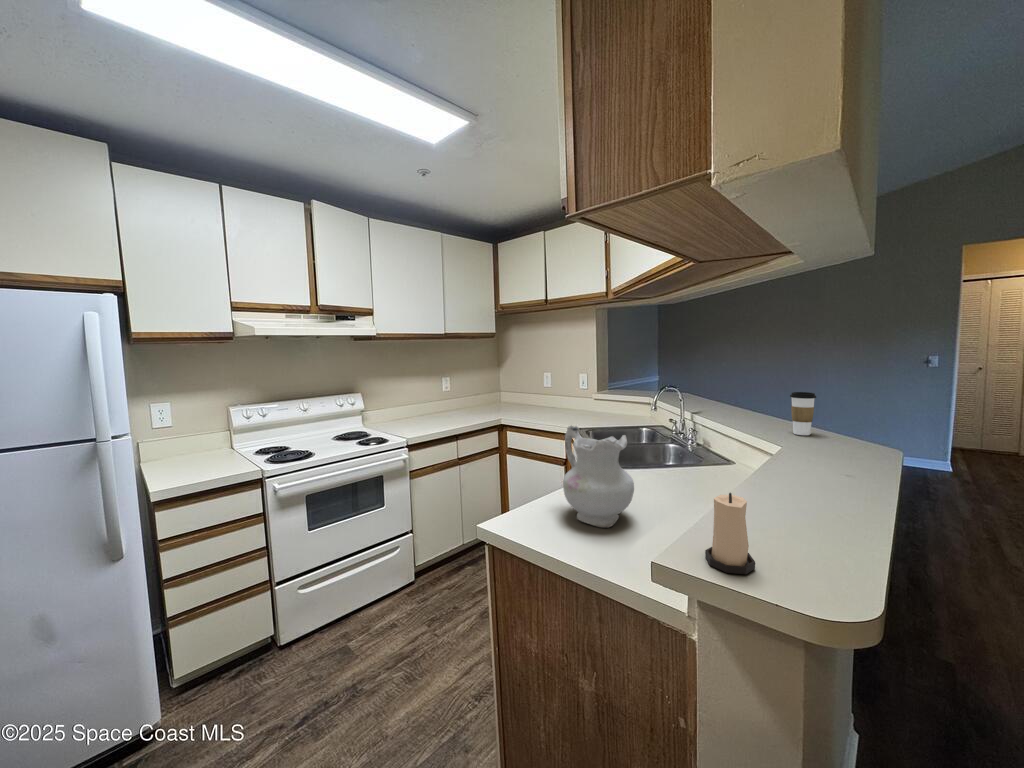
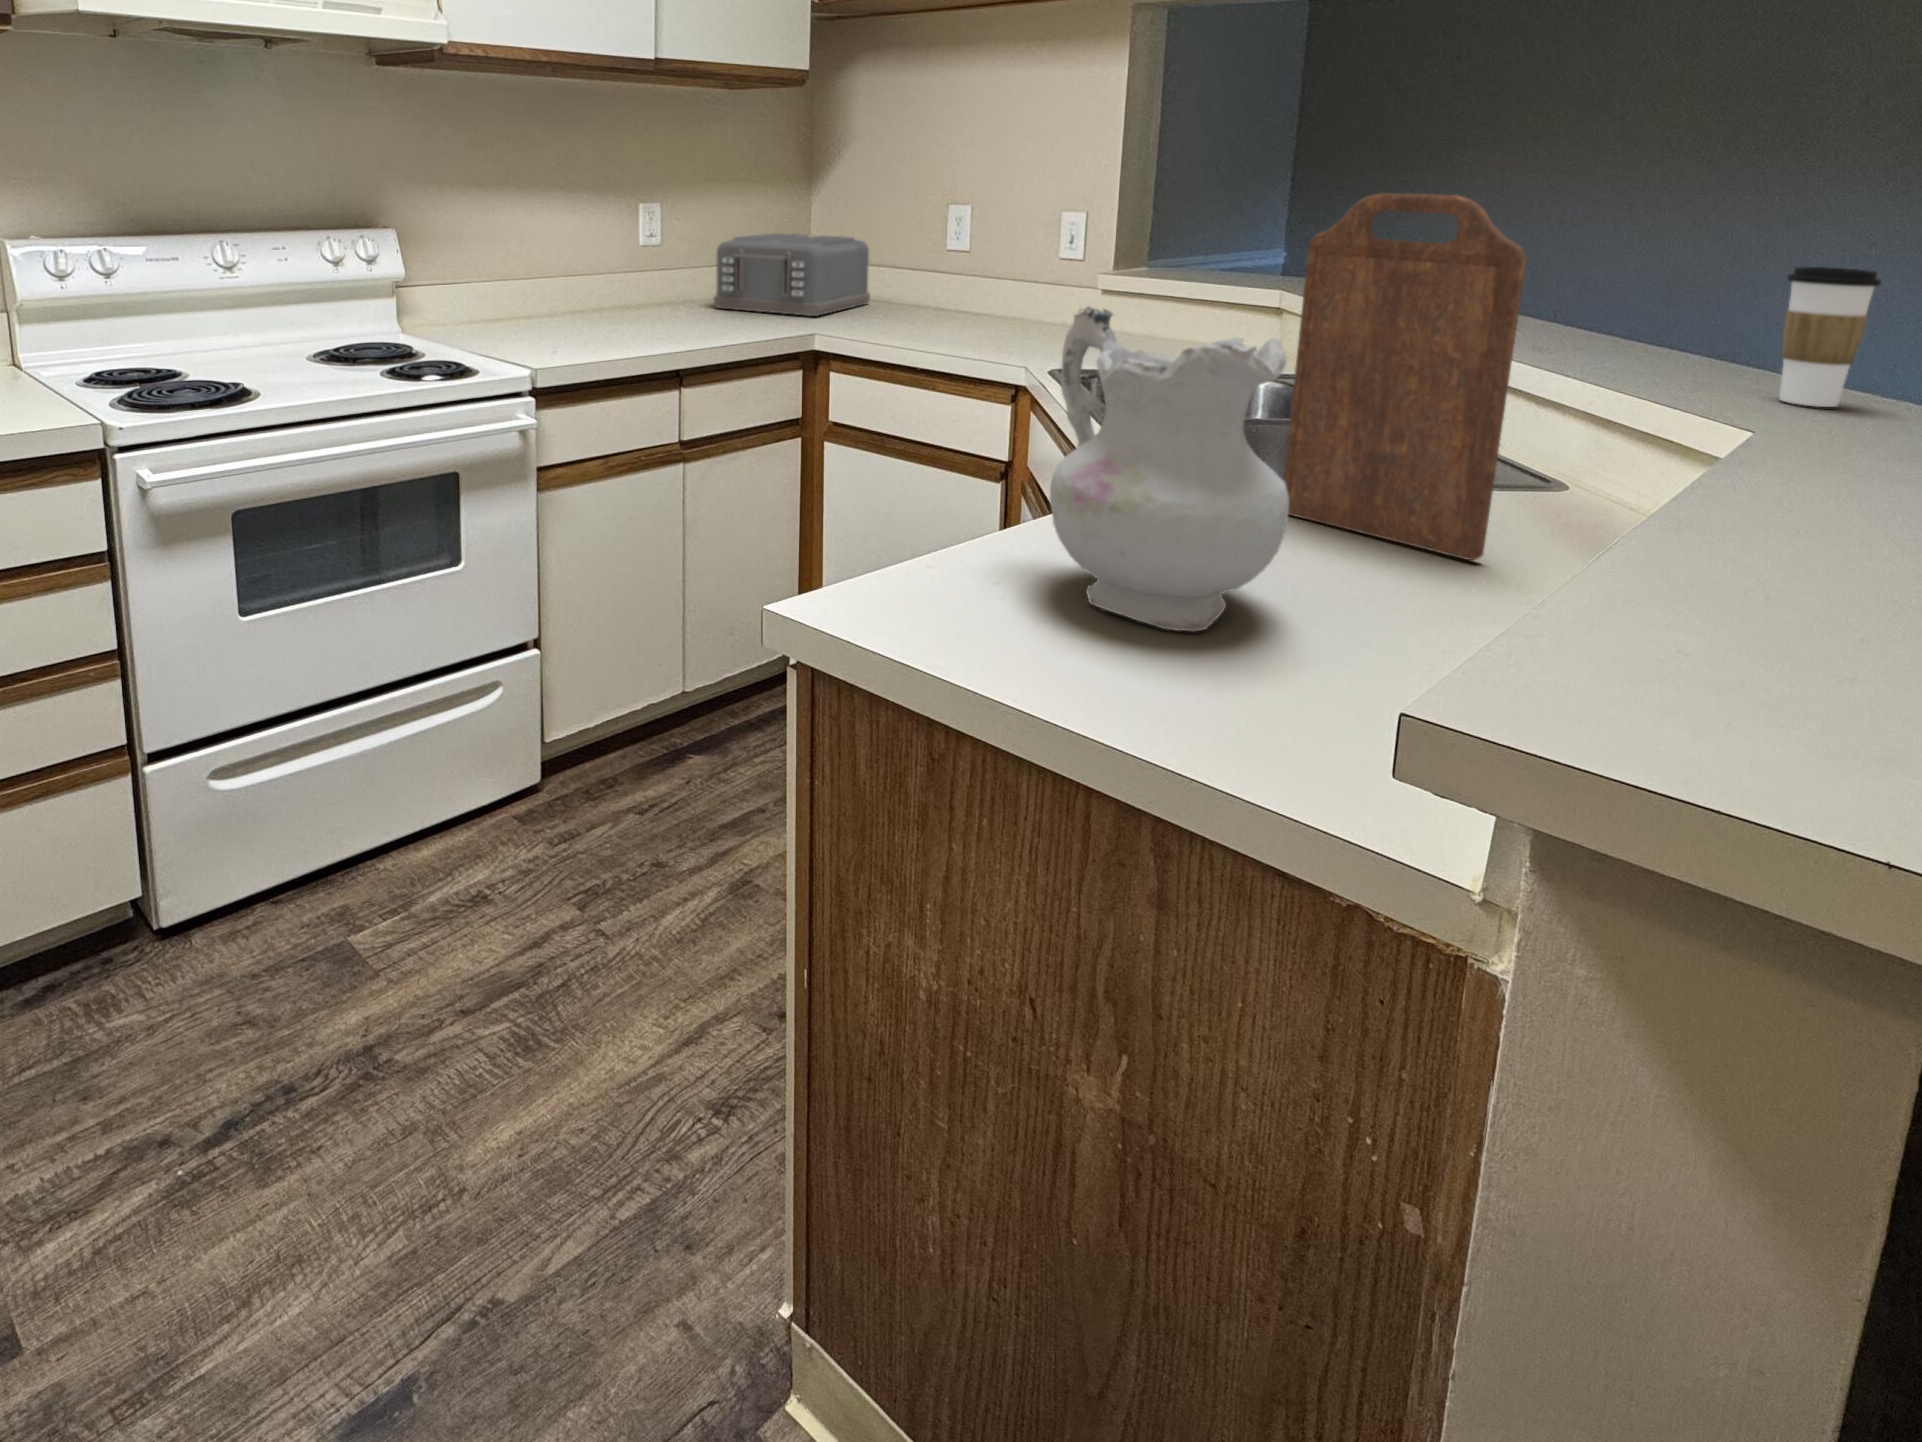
cutting board: none [641,382,702,495] -> present [1283,193,1527,560]
toaster: none [468,384,520,412] -> present [714,234,870,316]
candle: present [705,493,755,574] -> none [1615,484,1823,772]

